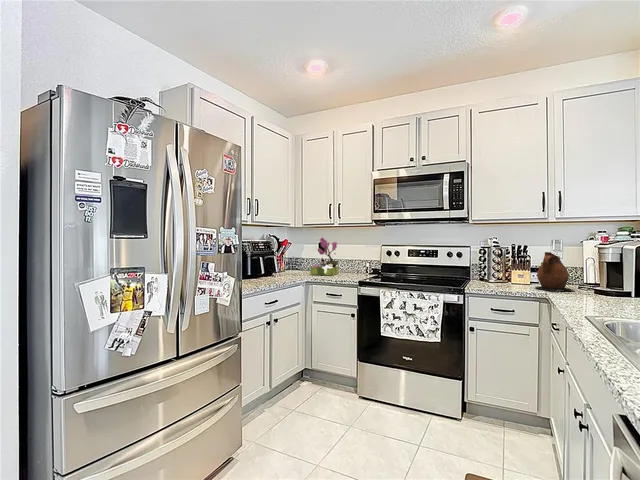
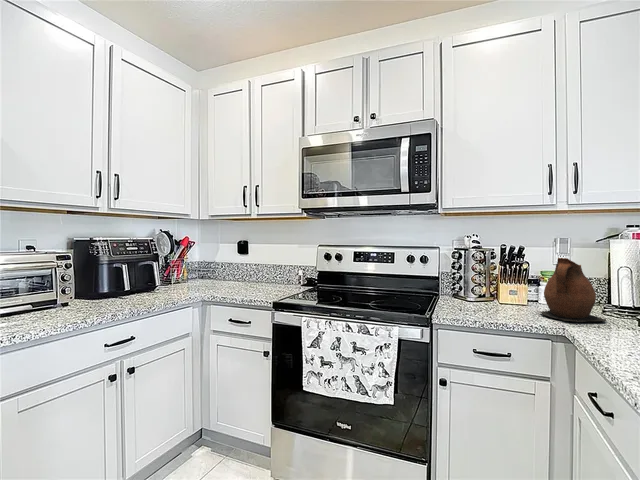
flower arrangement: present [310,237,339,276] -> none [216,234,260,290]

